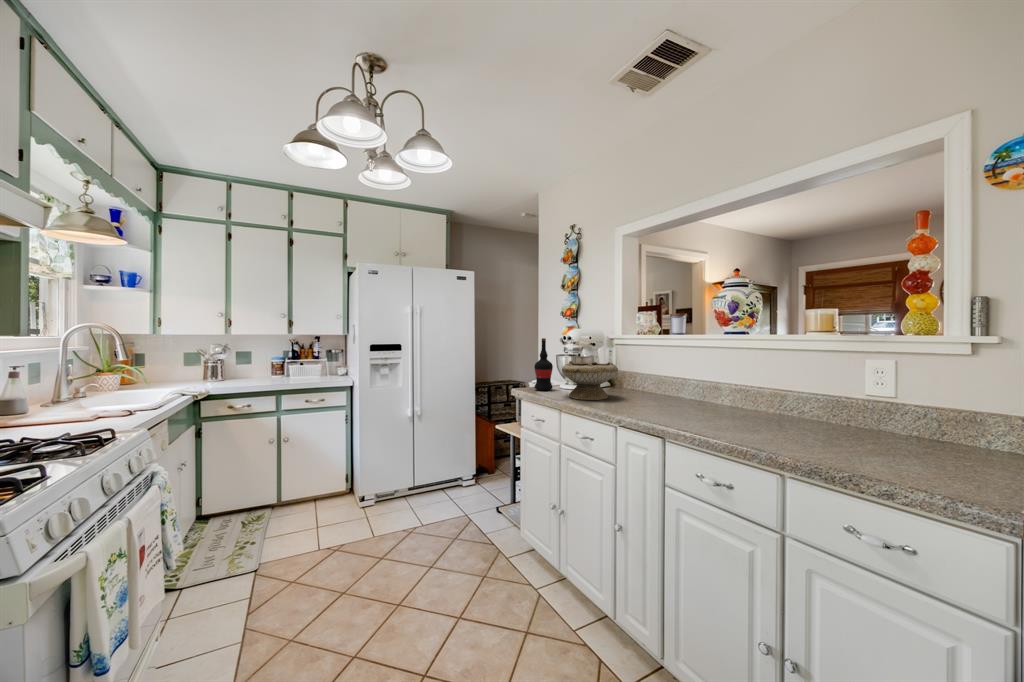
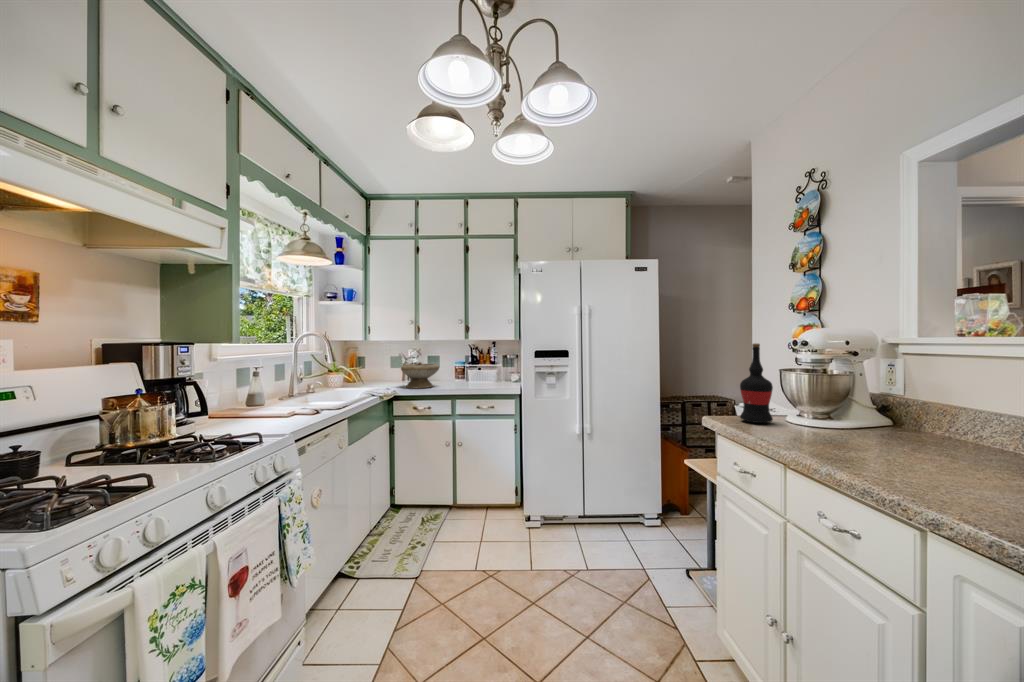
bowl: present [562,361,618,400] -> present [401,362,439,389]

